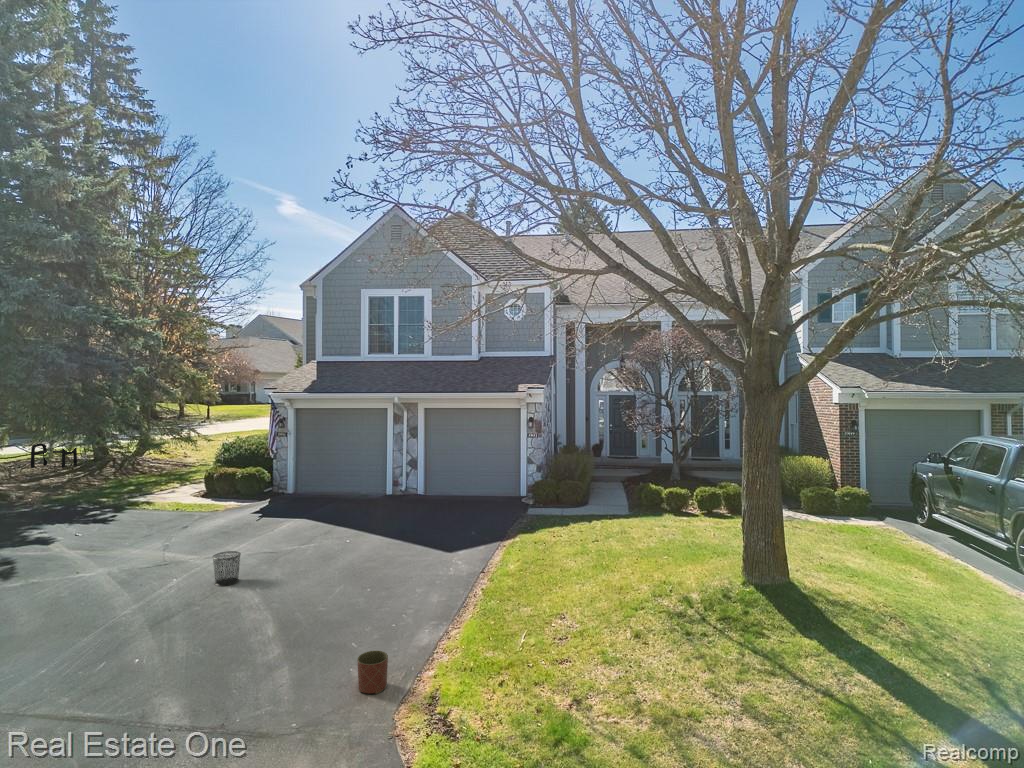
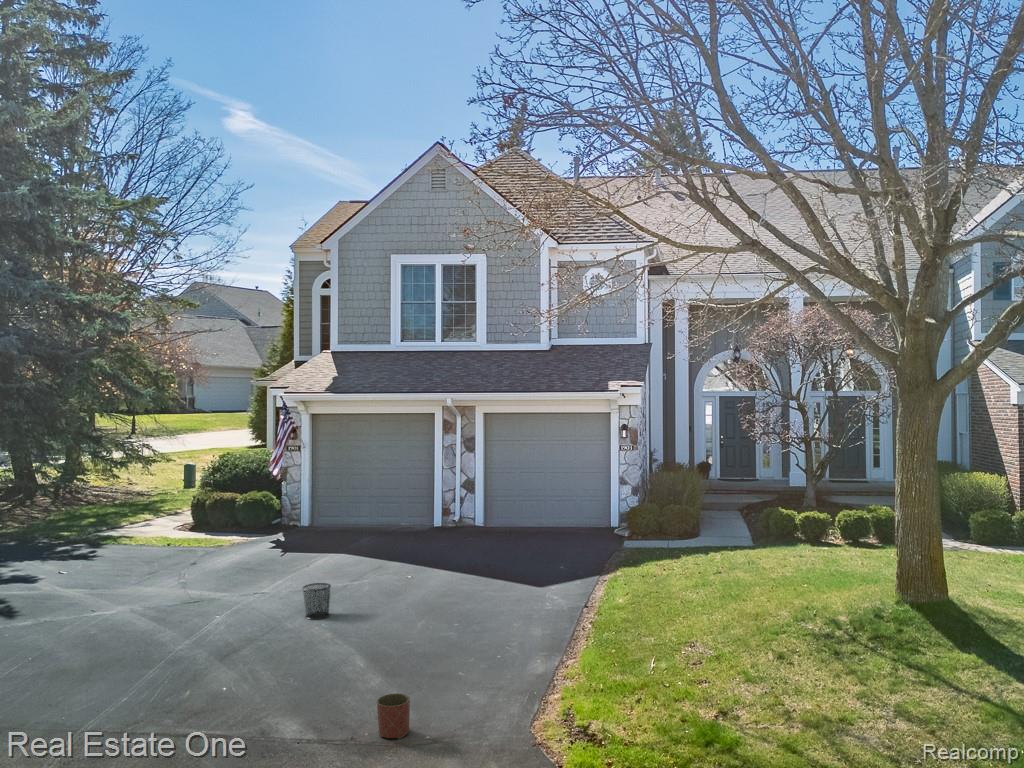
bench: present [31,444,77,468] -> none [27,478,77,508]
planter: present [357,651,388,694] -> present [377,693,410,739]

